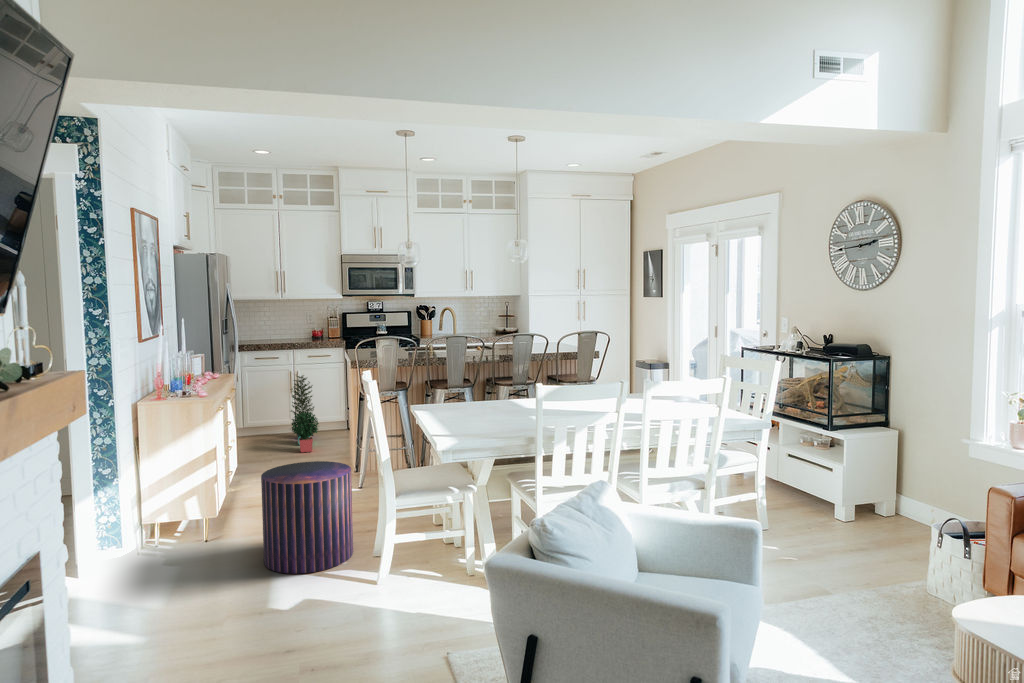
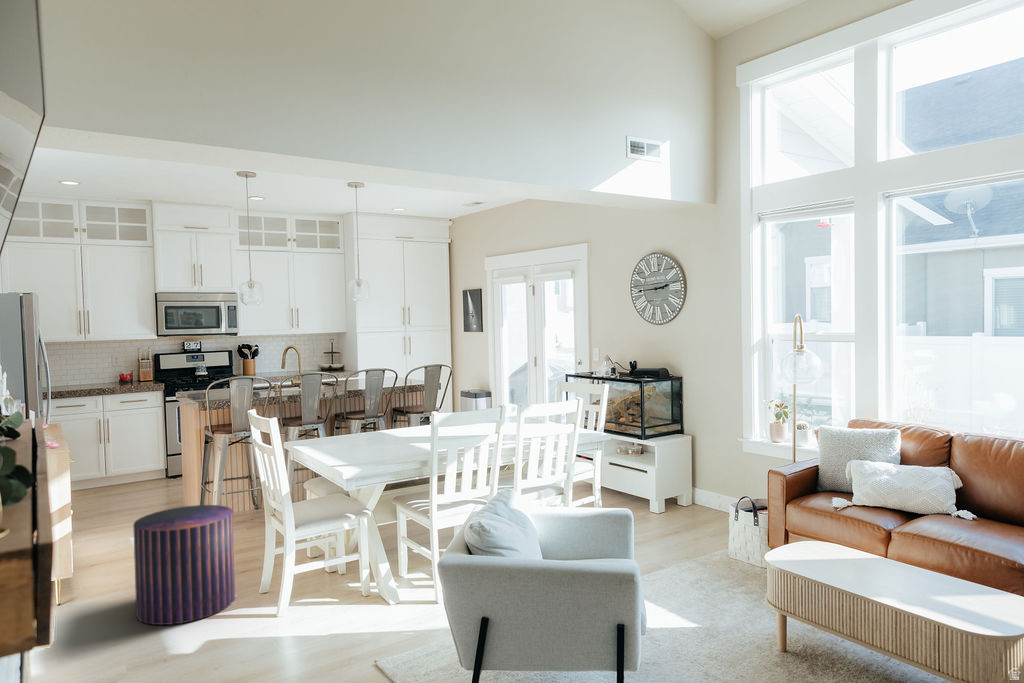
potted plant: present [291,375,319,452] -> none [100,421,144,505]

